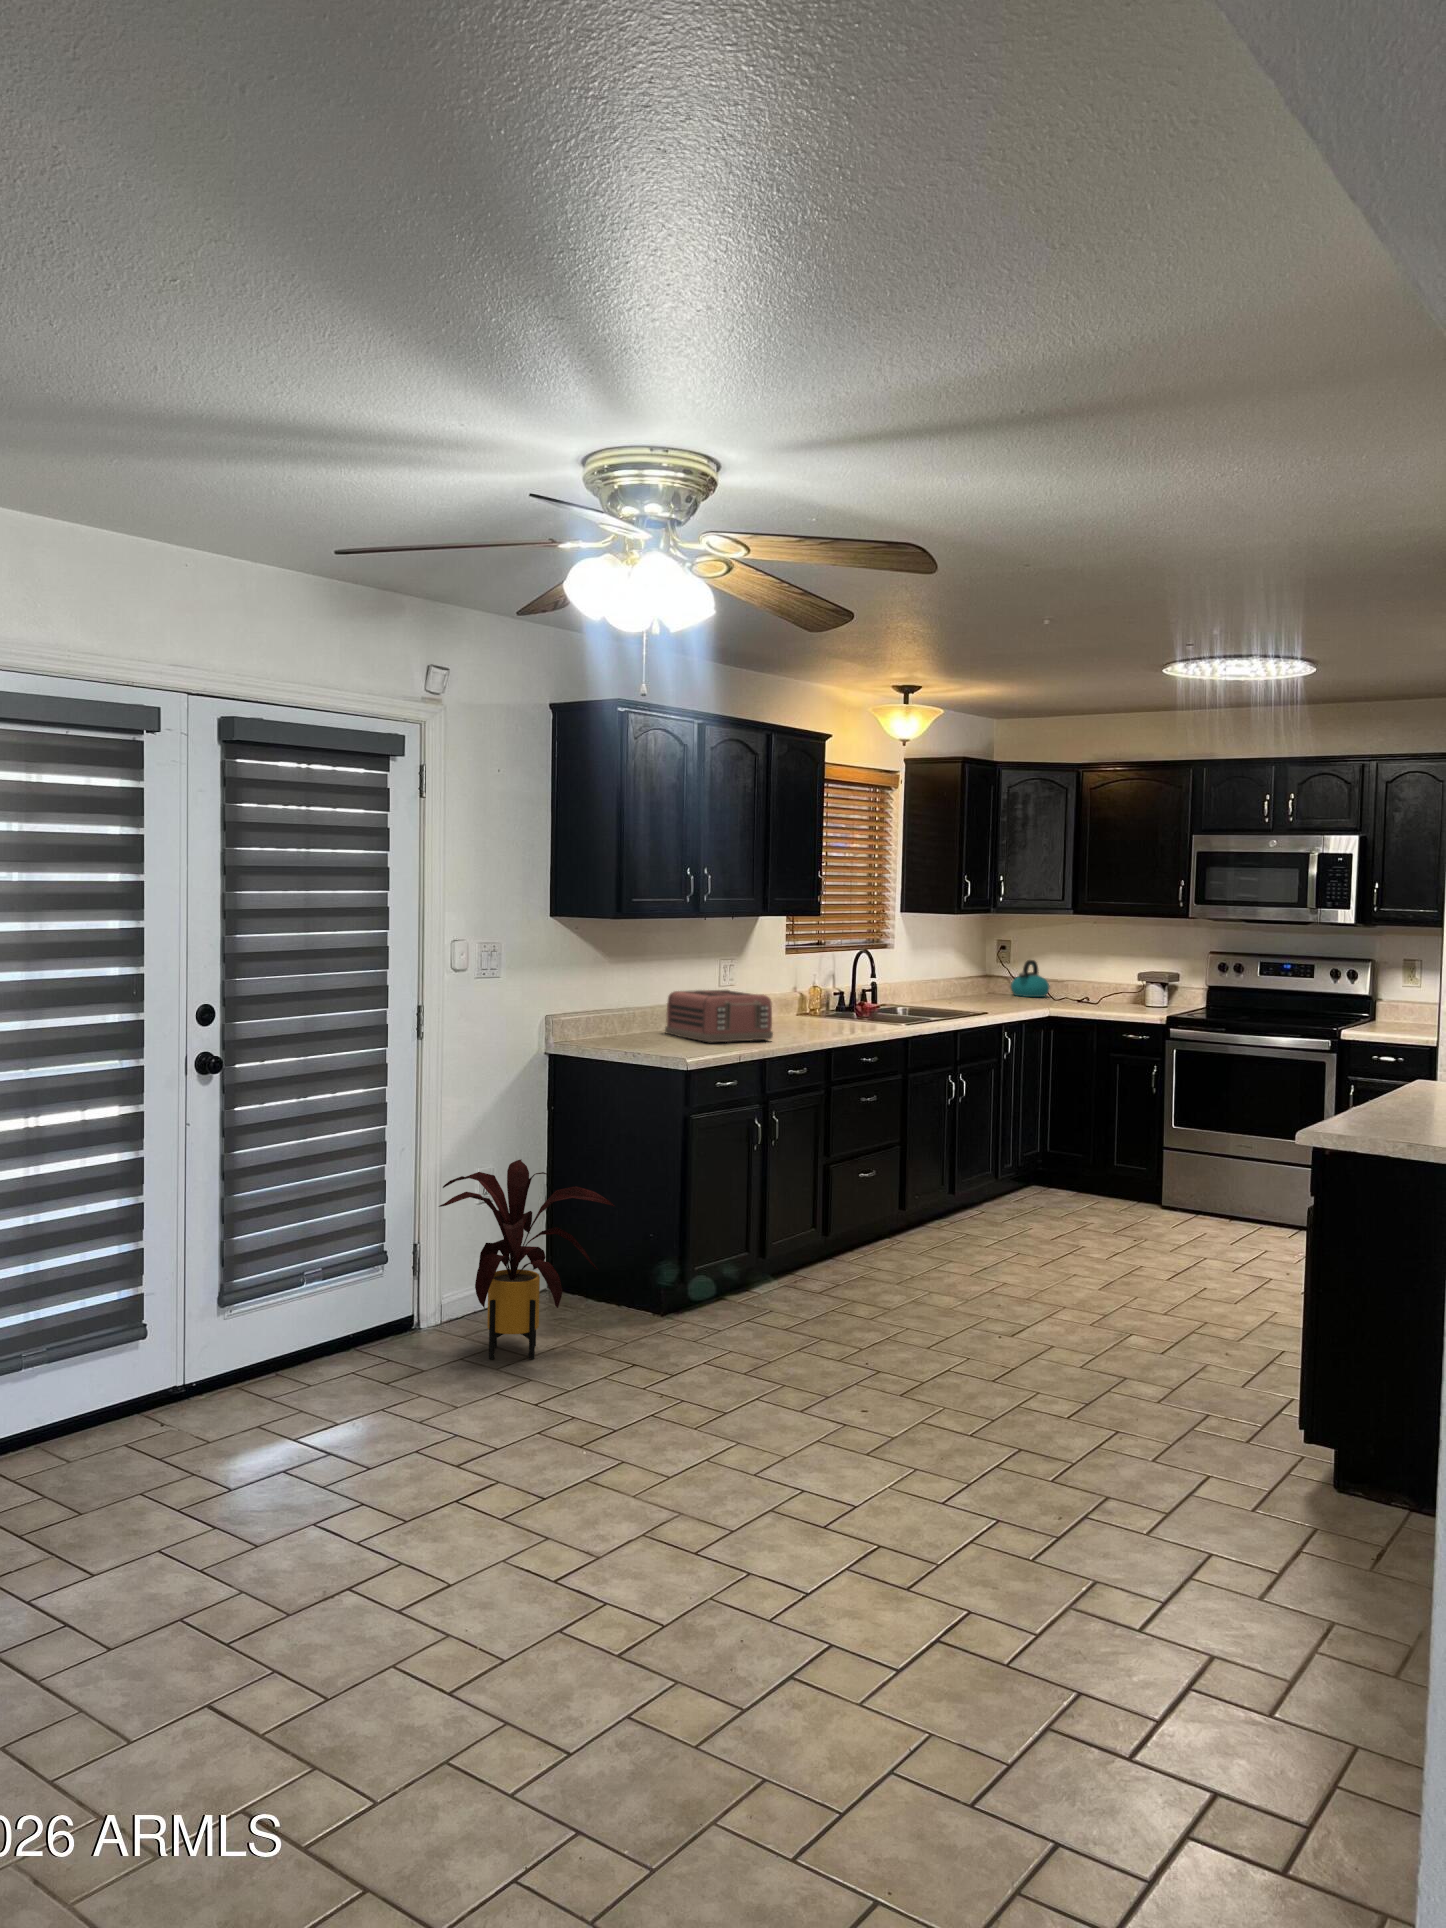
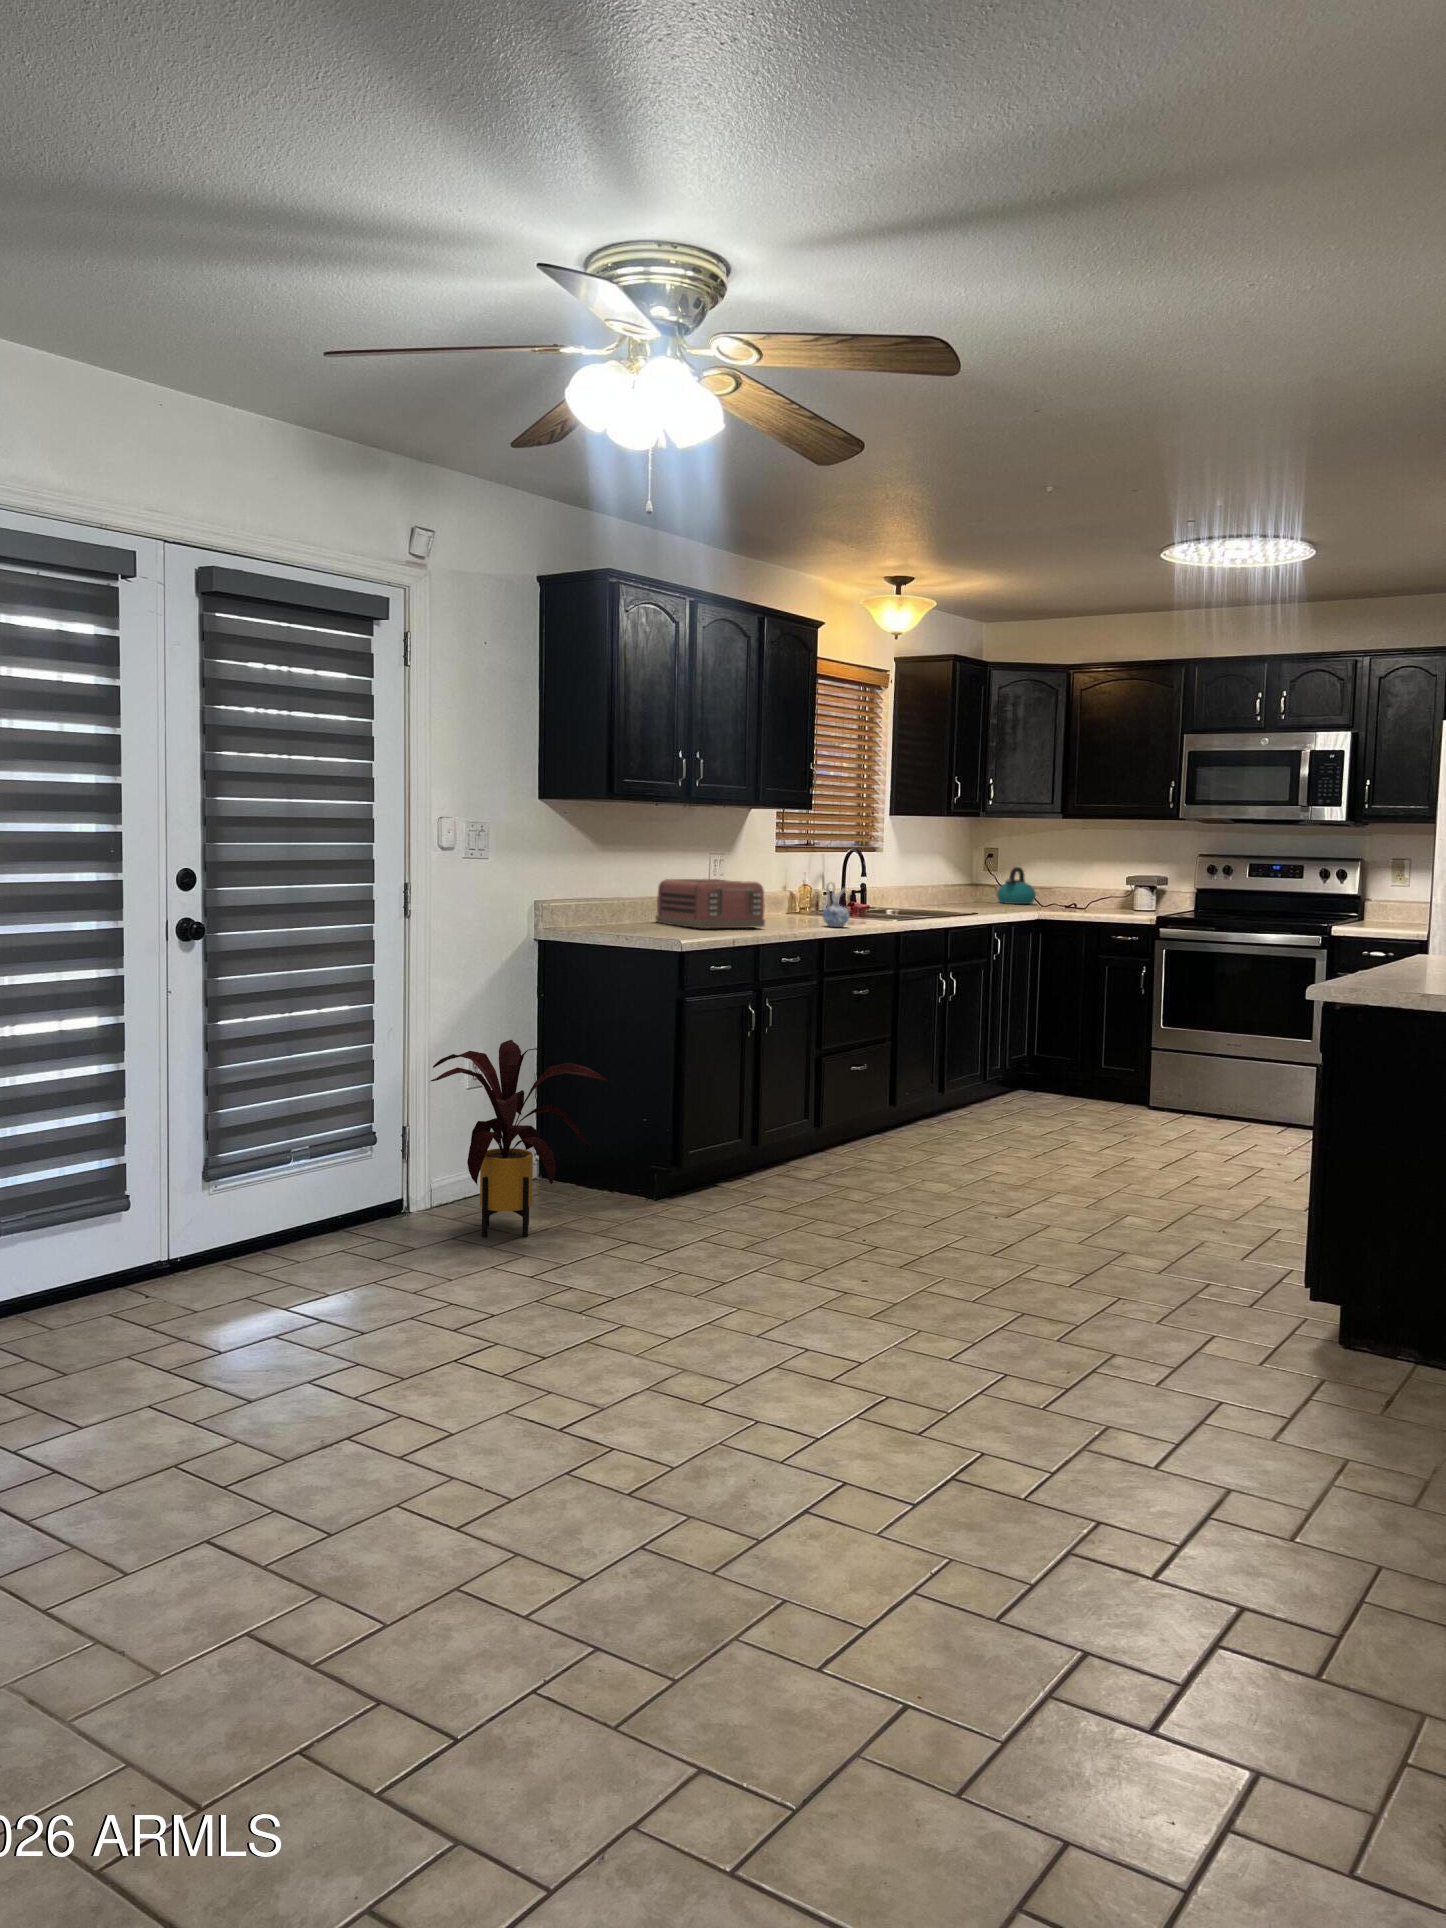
ceramic pitcher: none [830,992,857,1037] -> present [822,882,850,927]

